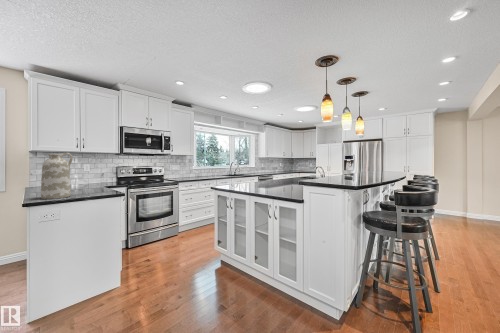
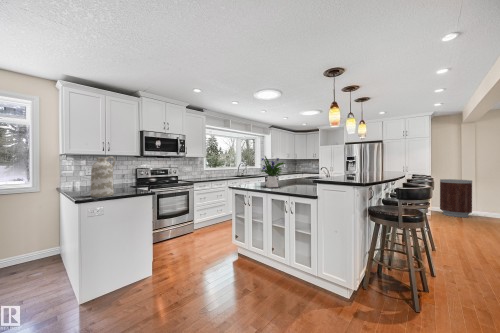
flower arrangement: none [240,153,272,188] -> present [261,156,285,187]
trash can: none [442,180,477,220] -> present [440,179,472,217]

